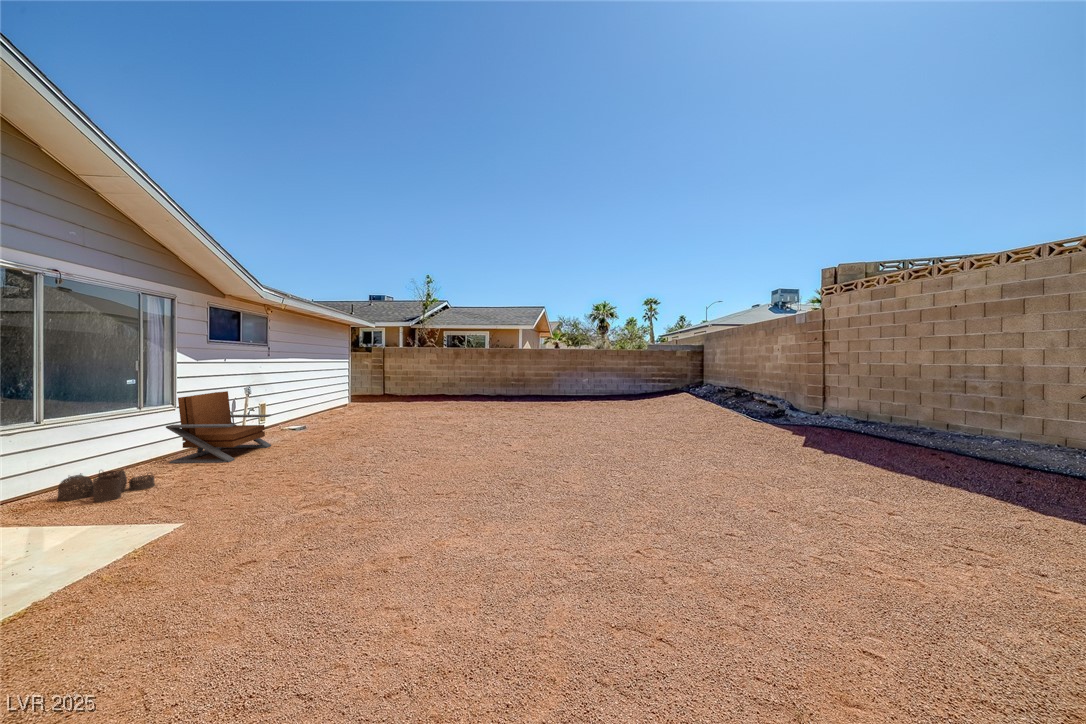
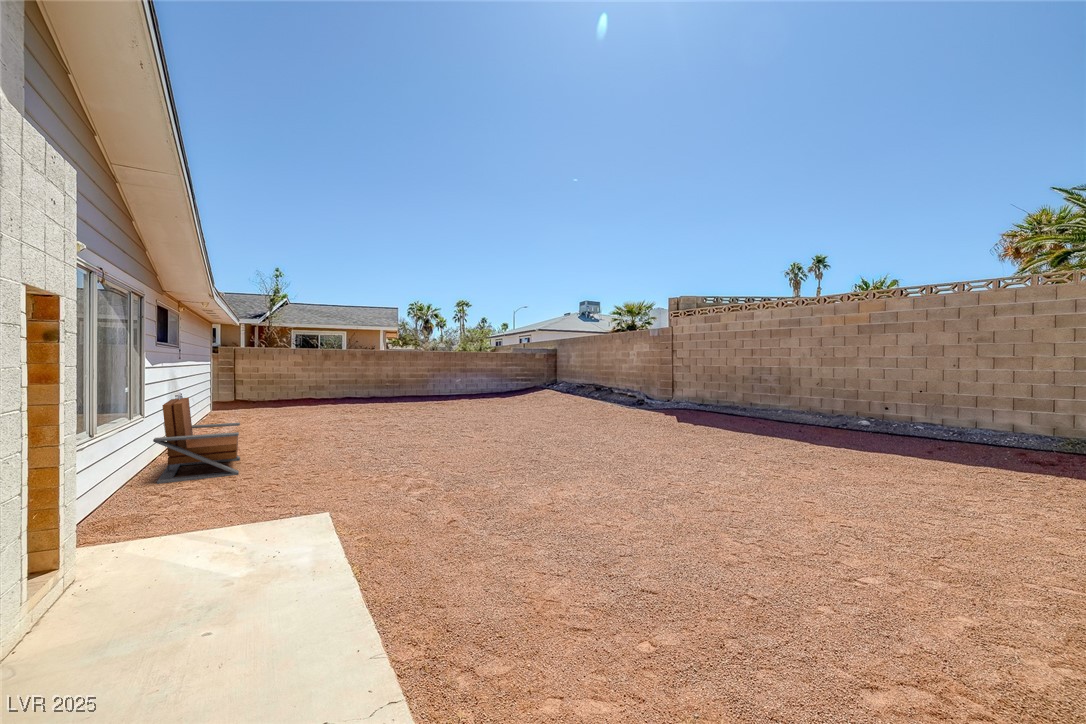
woven basket: present [58,469,154,502] -> none [132,481,222,522]

